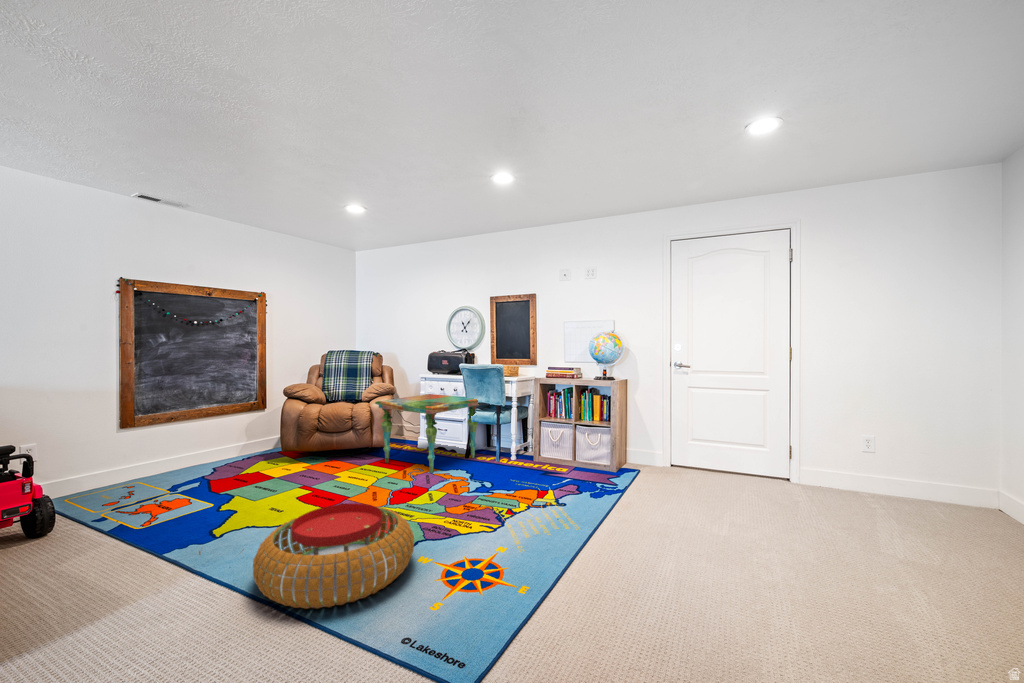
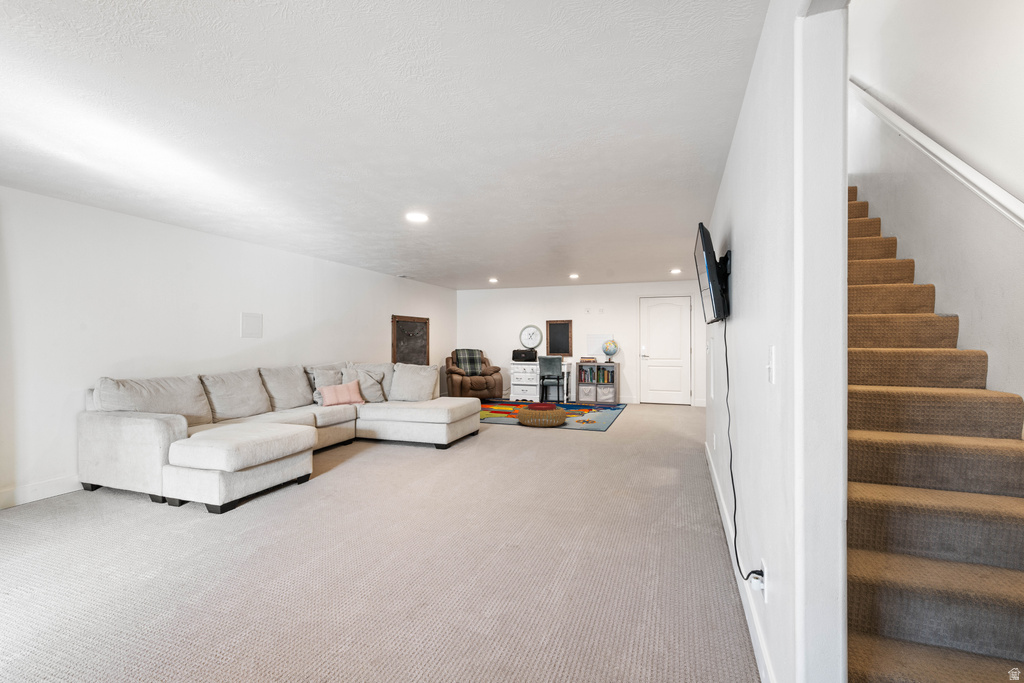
side table: present [375,394,479,473] -> none [500,372,550,407]

